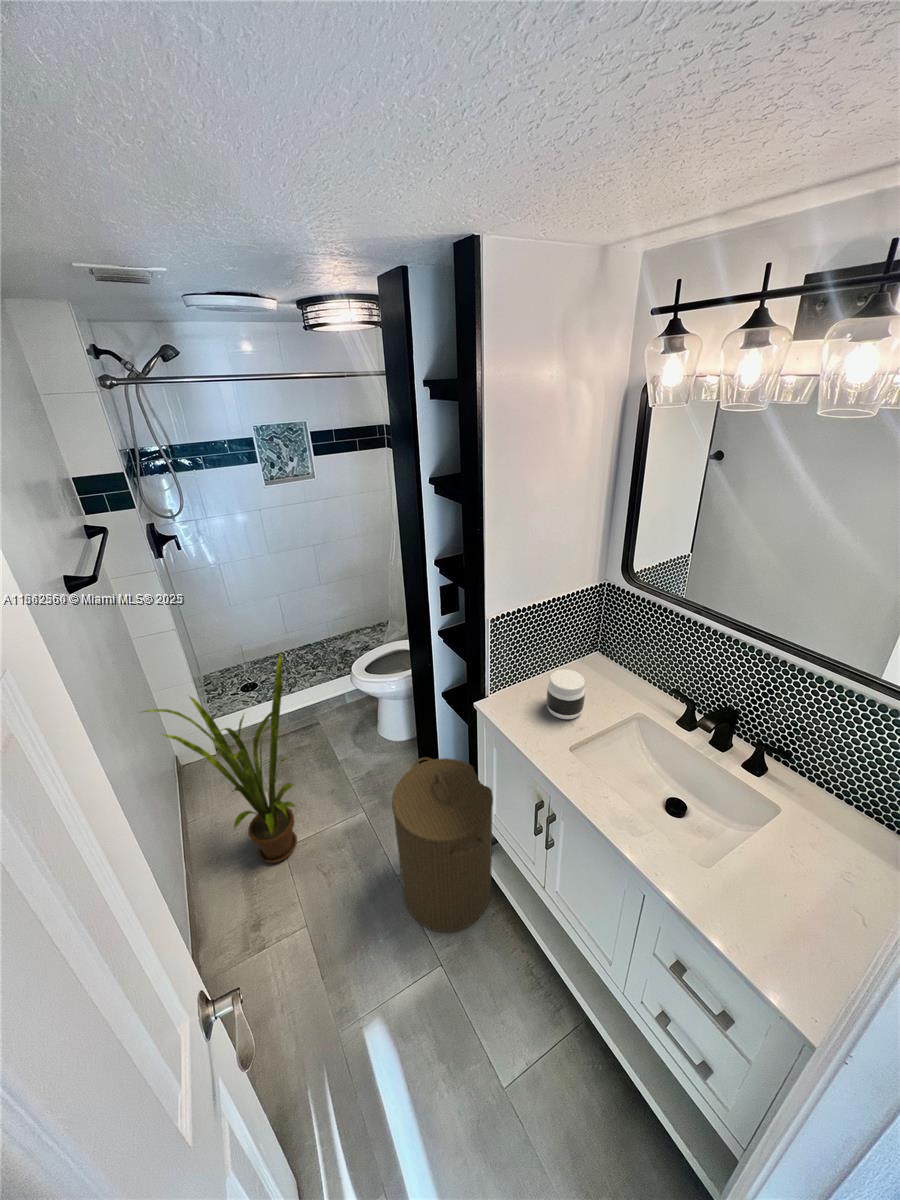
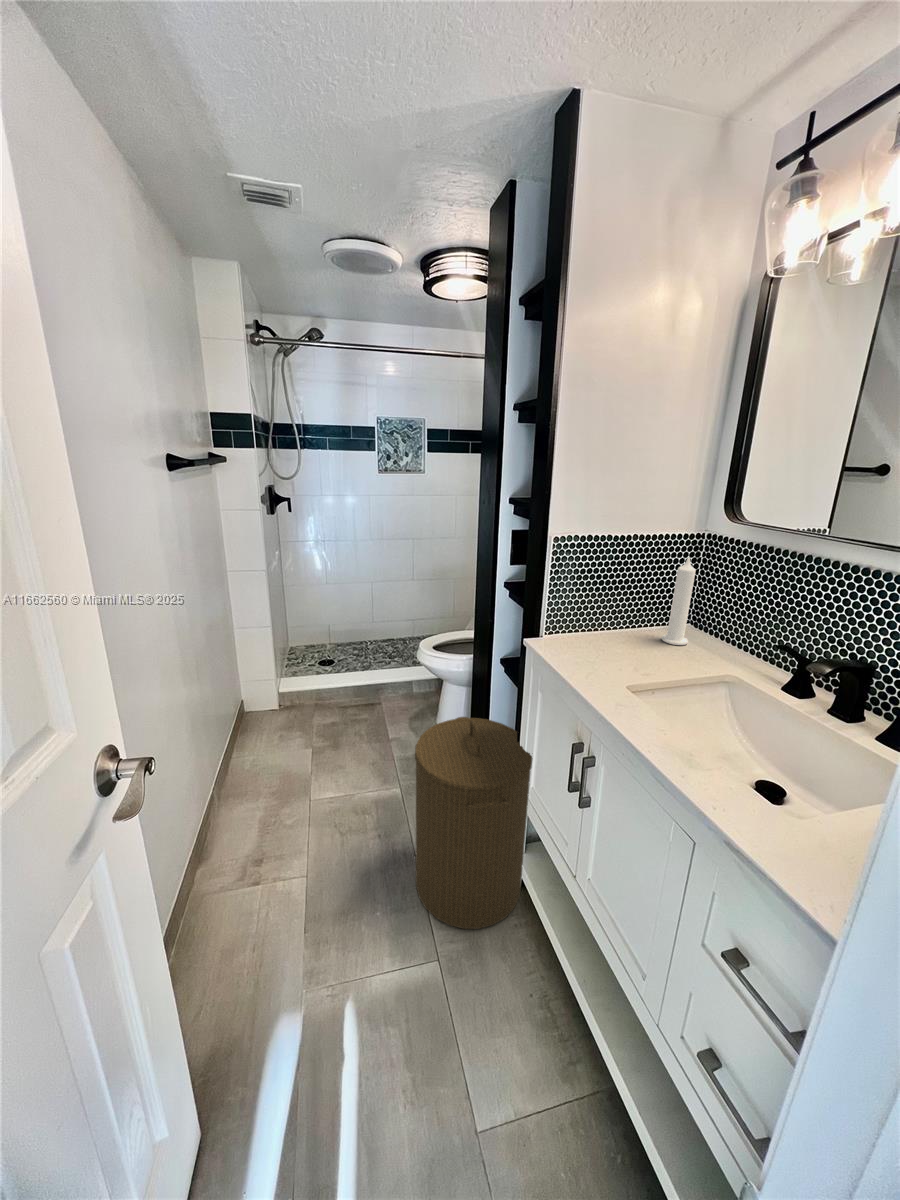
candle: none [581,615,604,682] -> present [662,557,696,645]
house plant: present [141,653,297,863] -> none [200,584,347,810]
jar: present [547,669,585,719] -> none [609,609,660,666]

